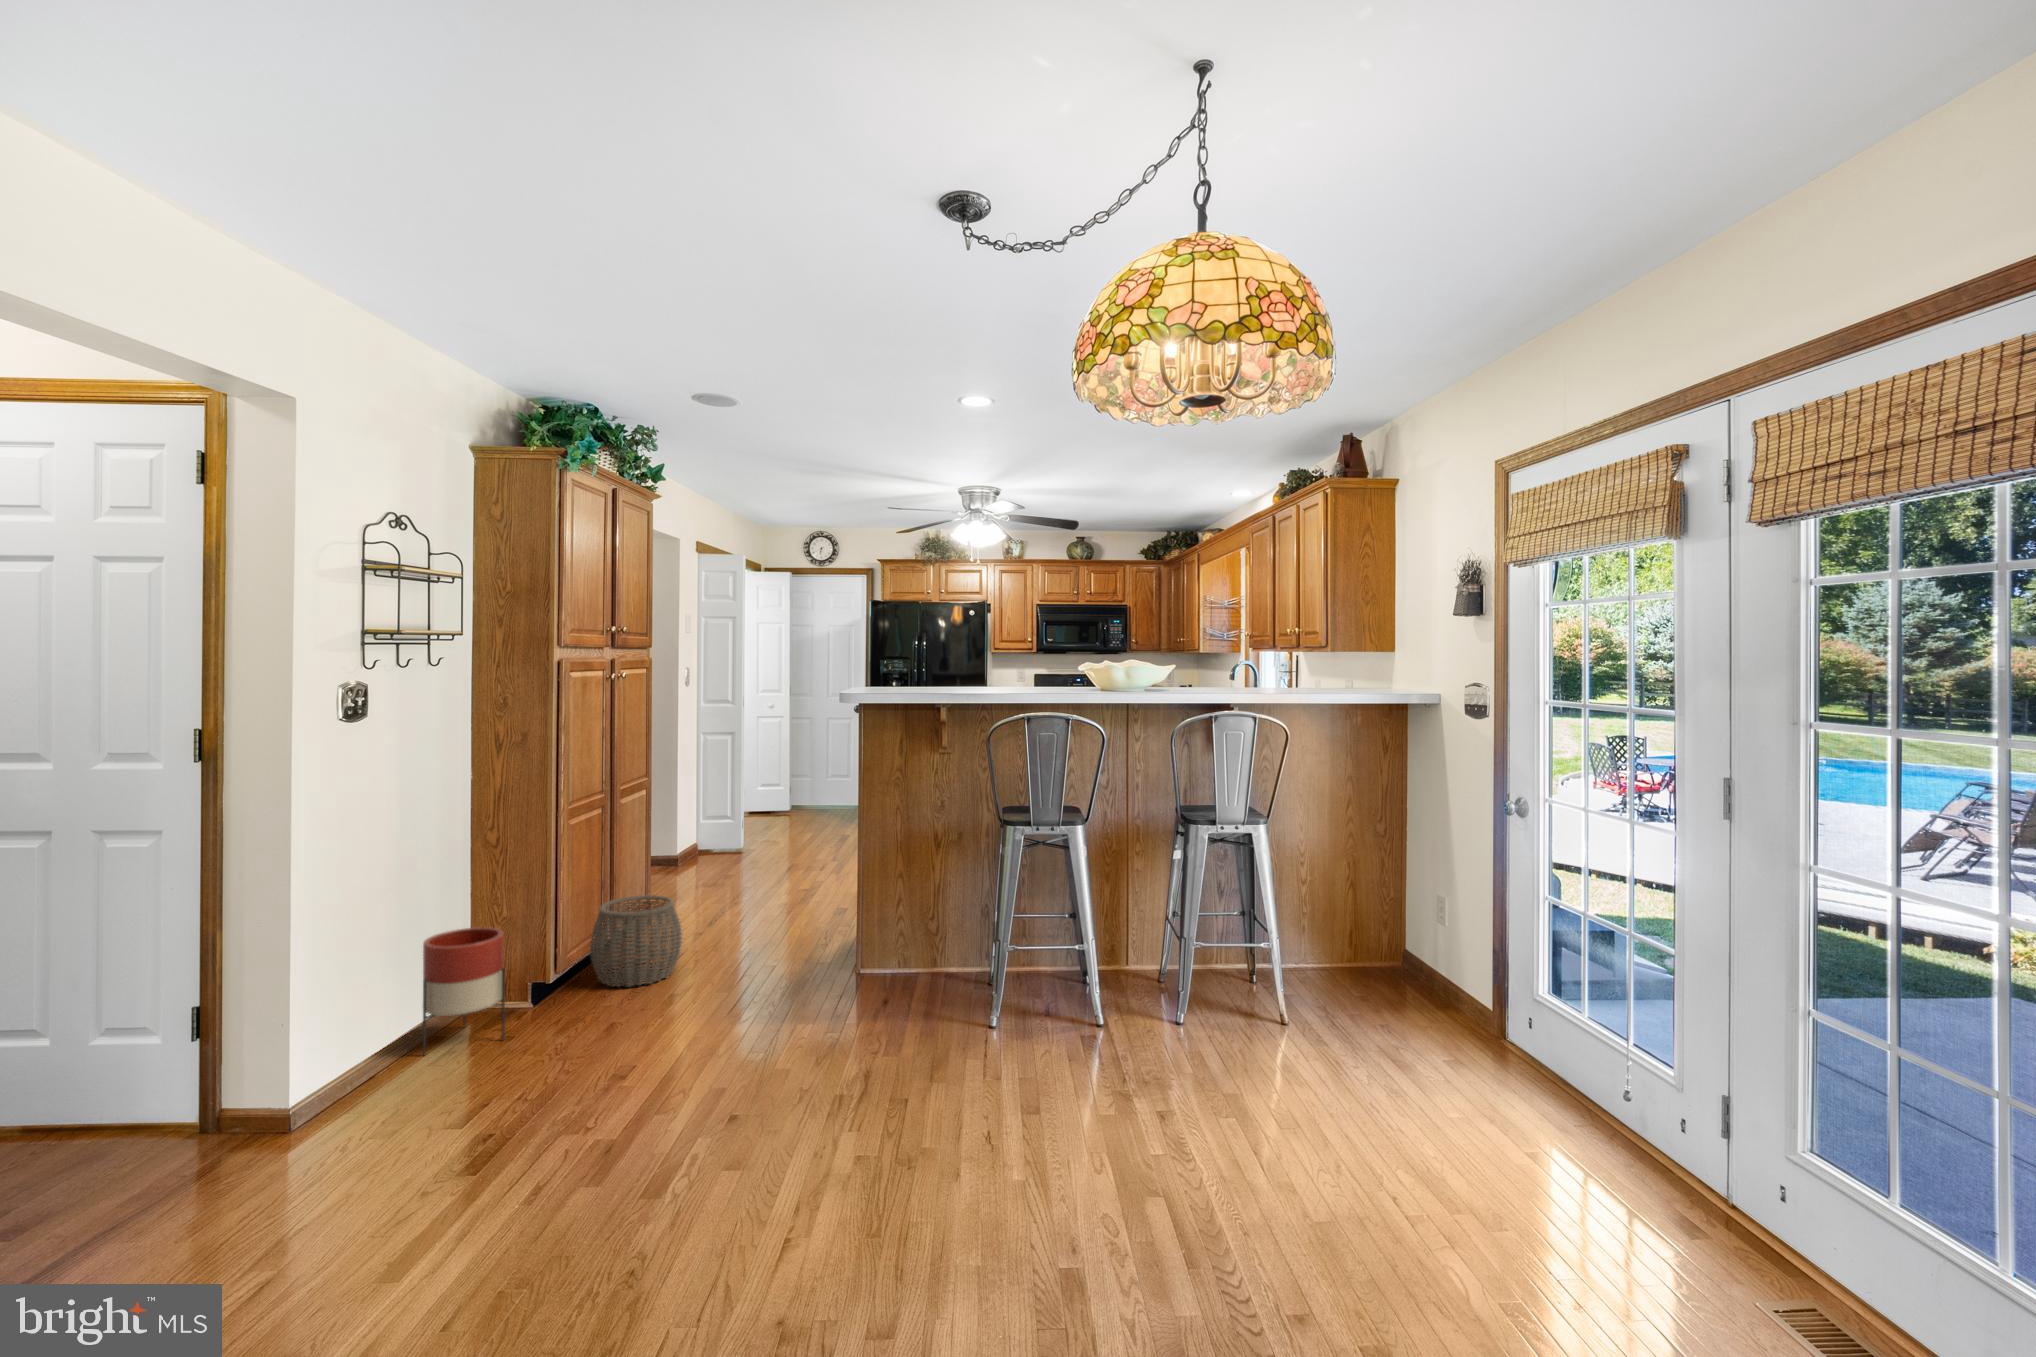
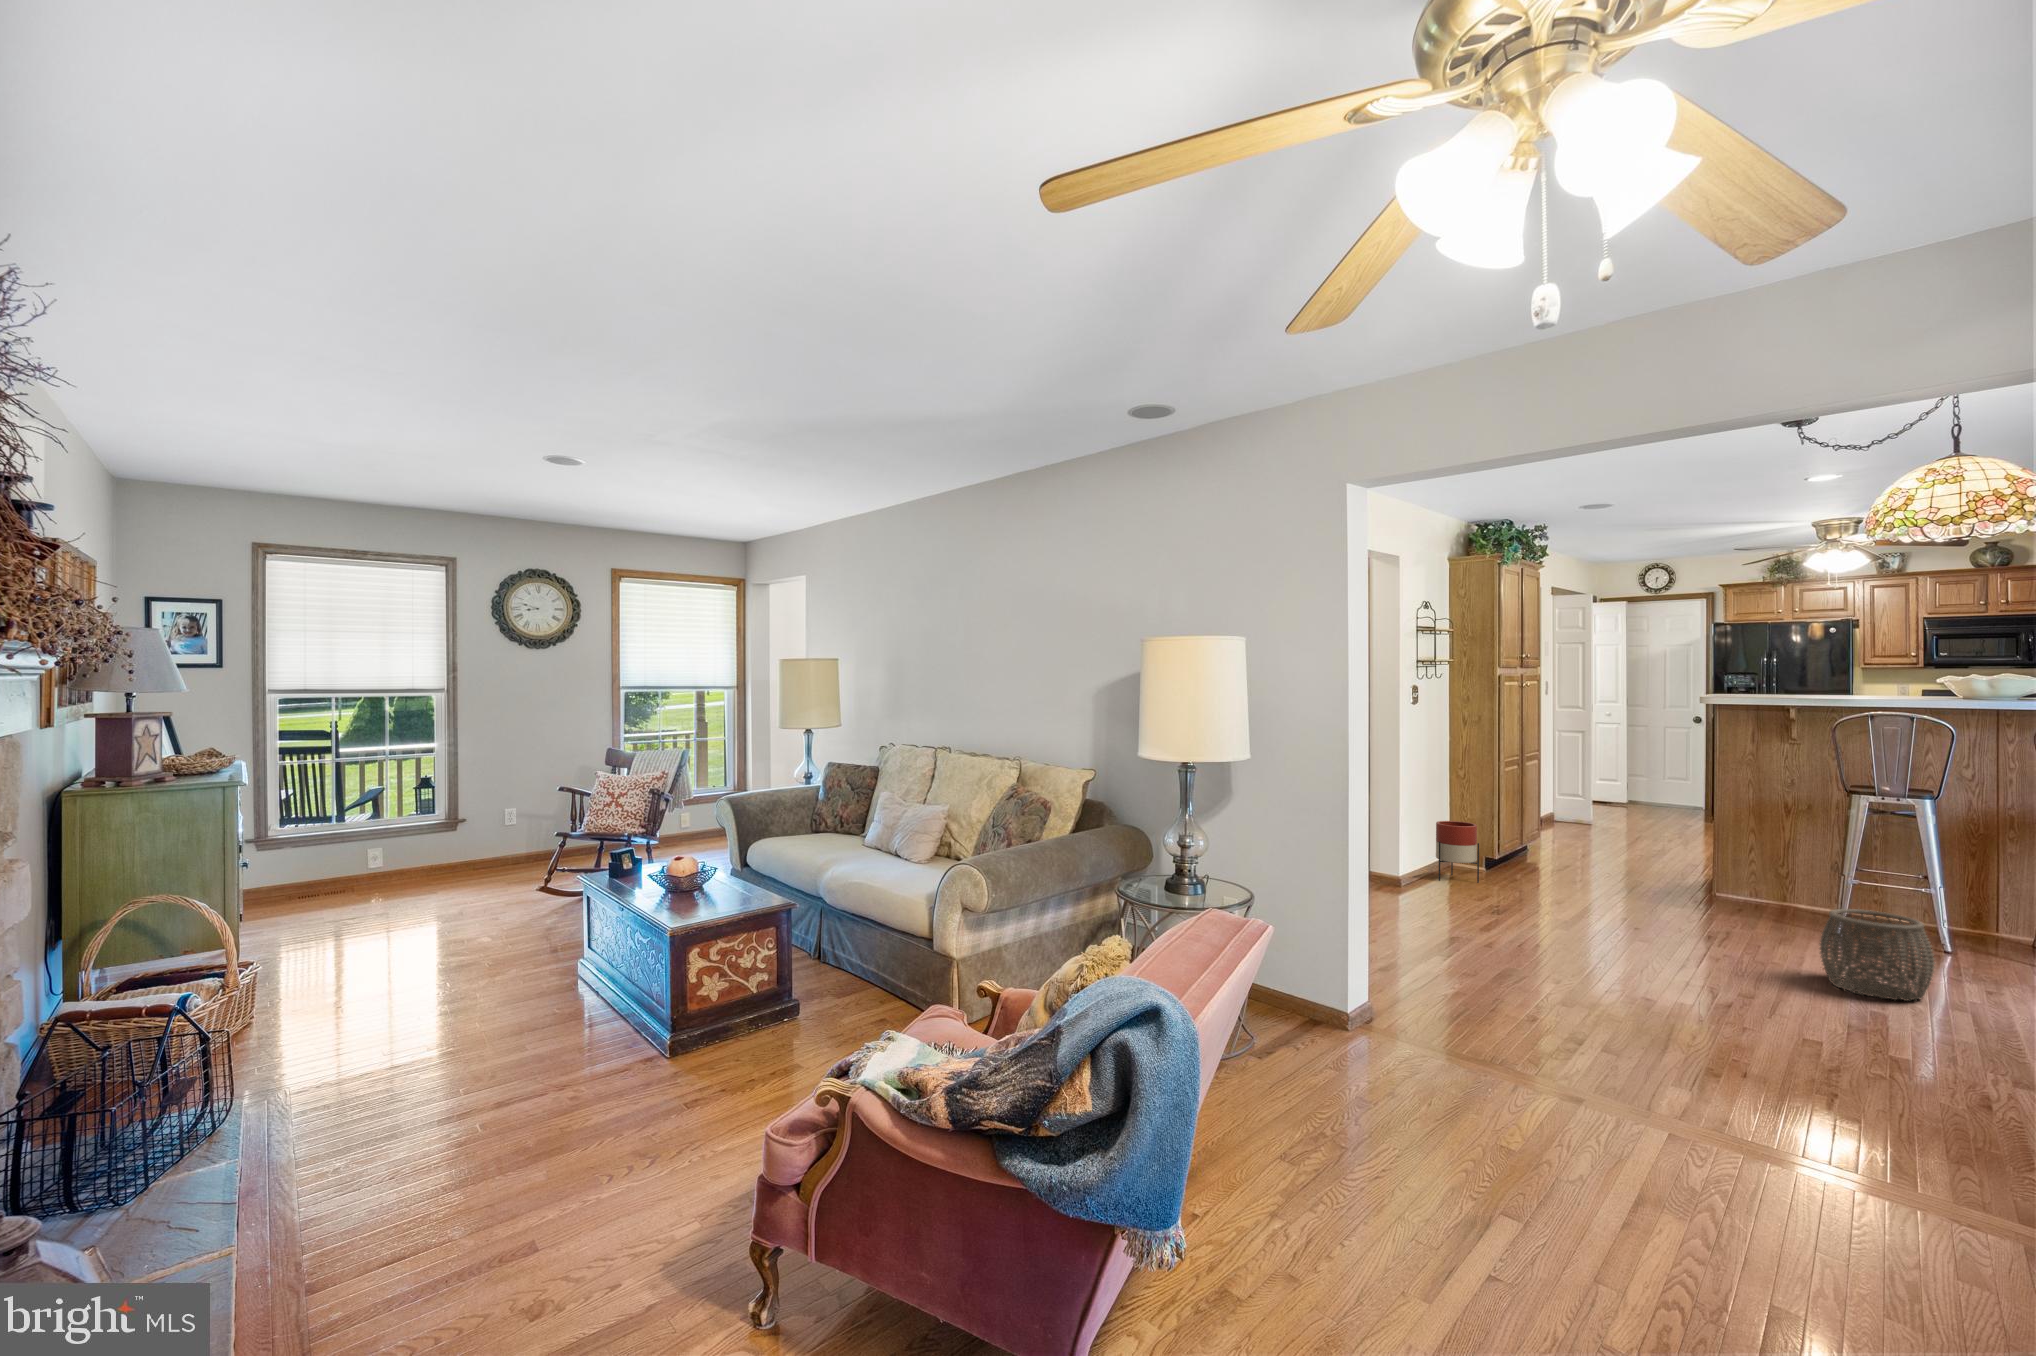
woven basket: present [590,895,682,987] -> present [1820,909,1935,1001]

